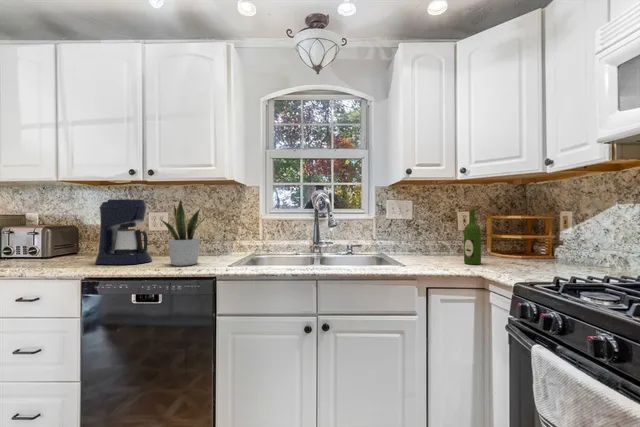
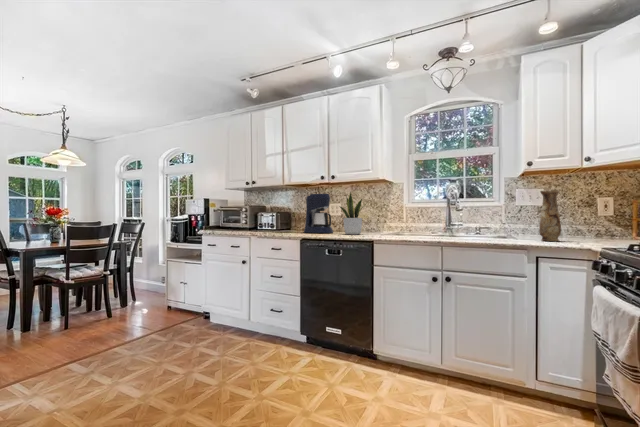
vase: none [425,206,446,266] -> present [539,190,561,241]
wine bottle: present [464,206,481,265] -> none [585,190,603,242]

